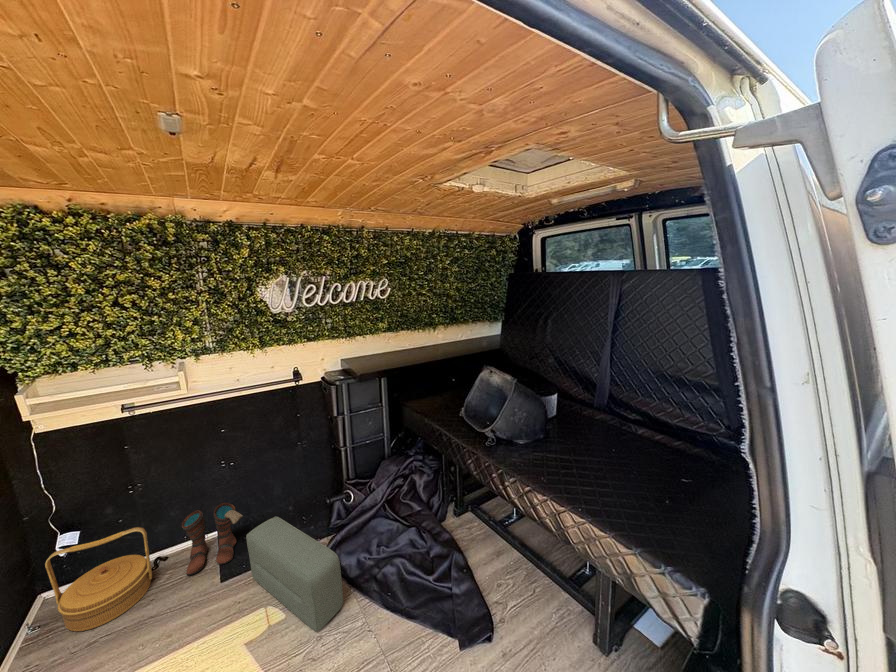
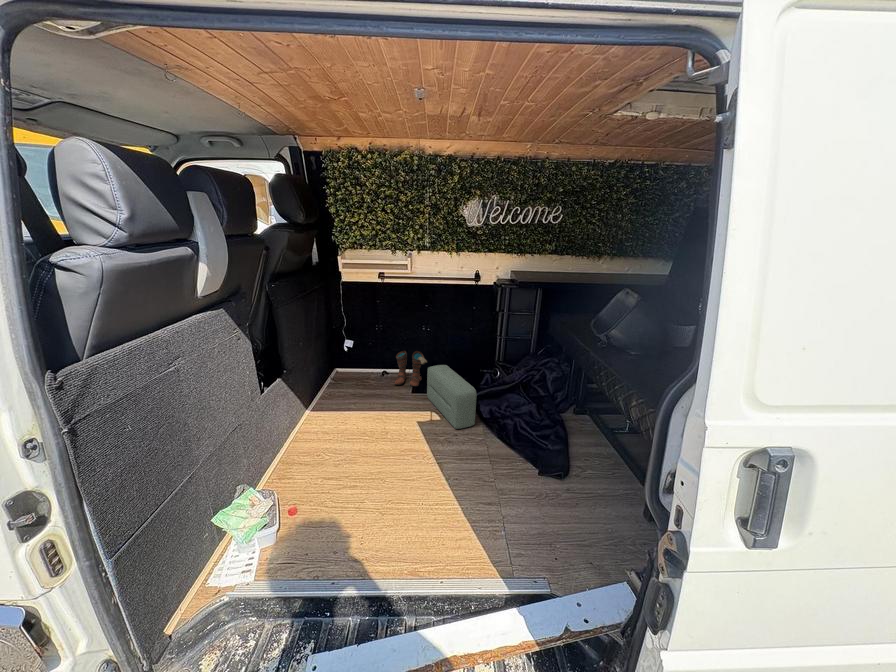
woven basket: present [45,527,152,632] -> none [340,345,380,389]

